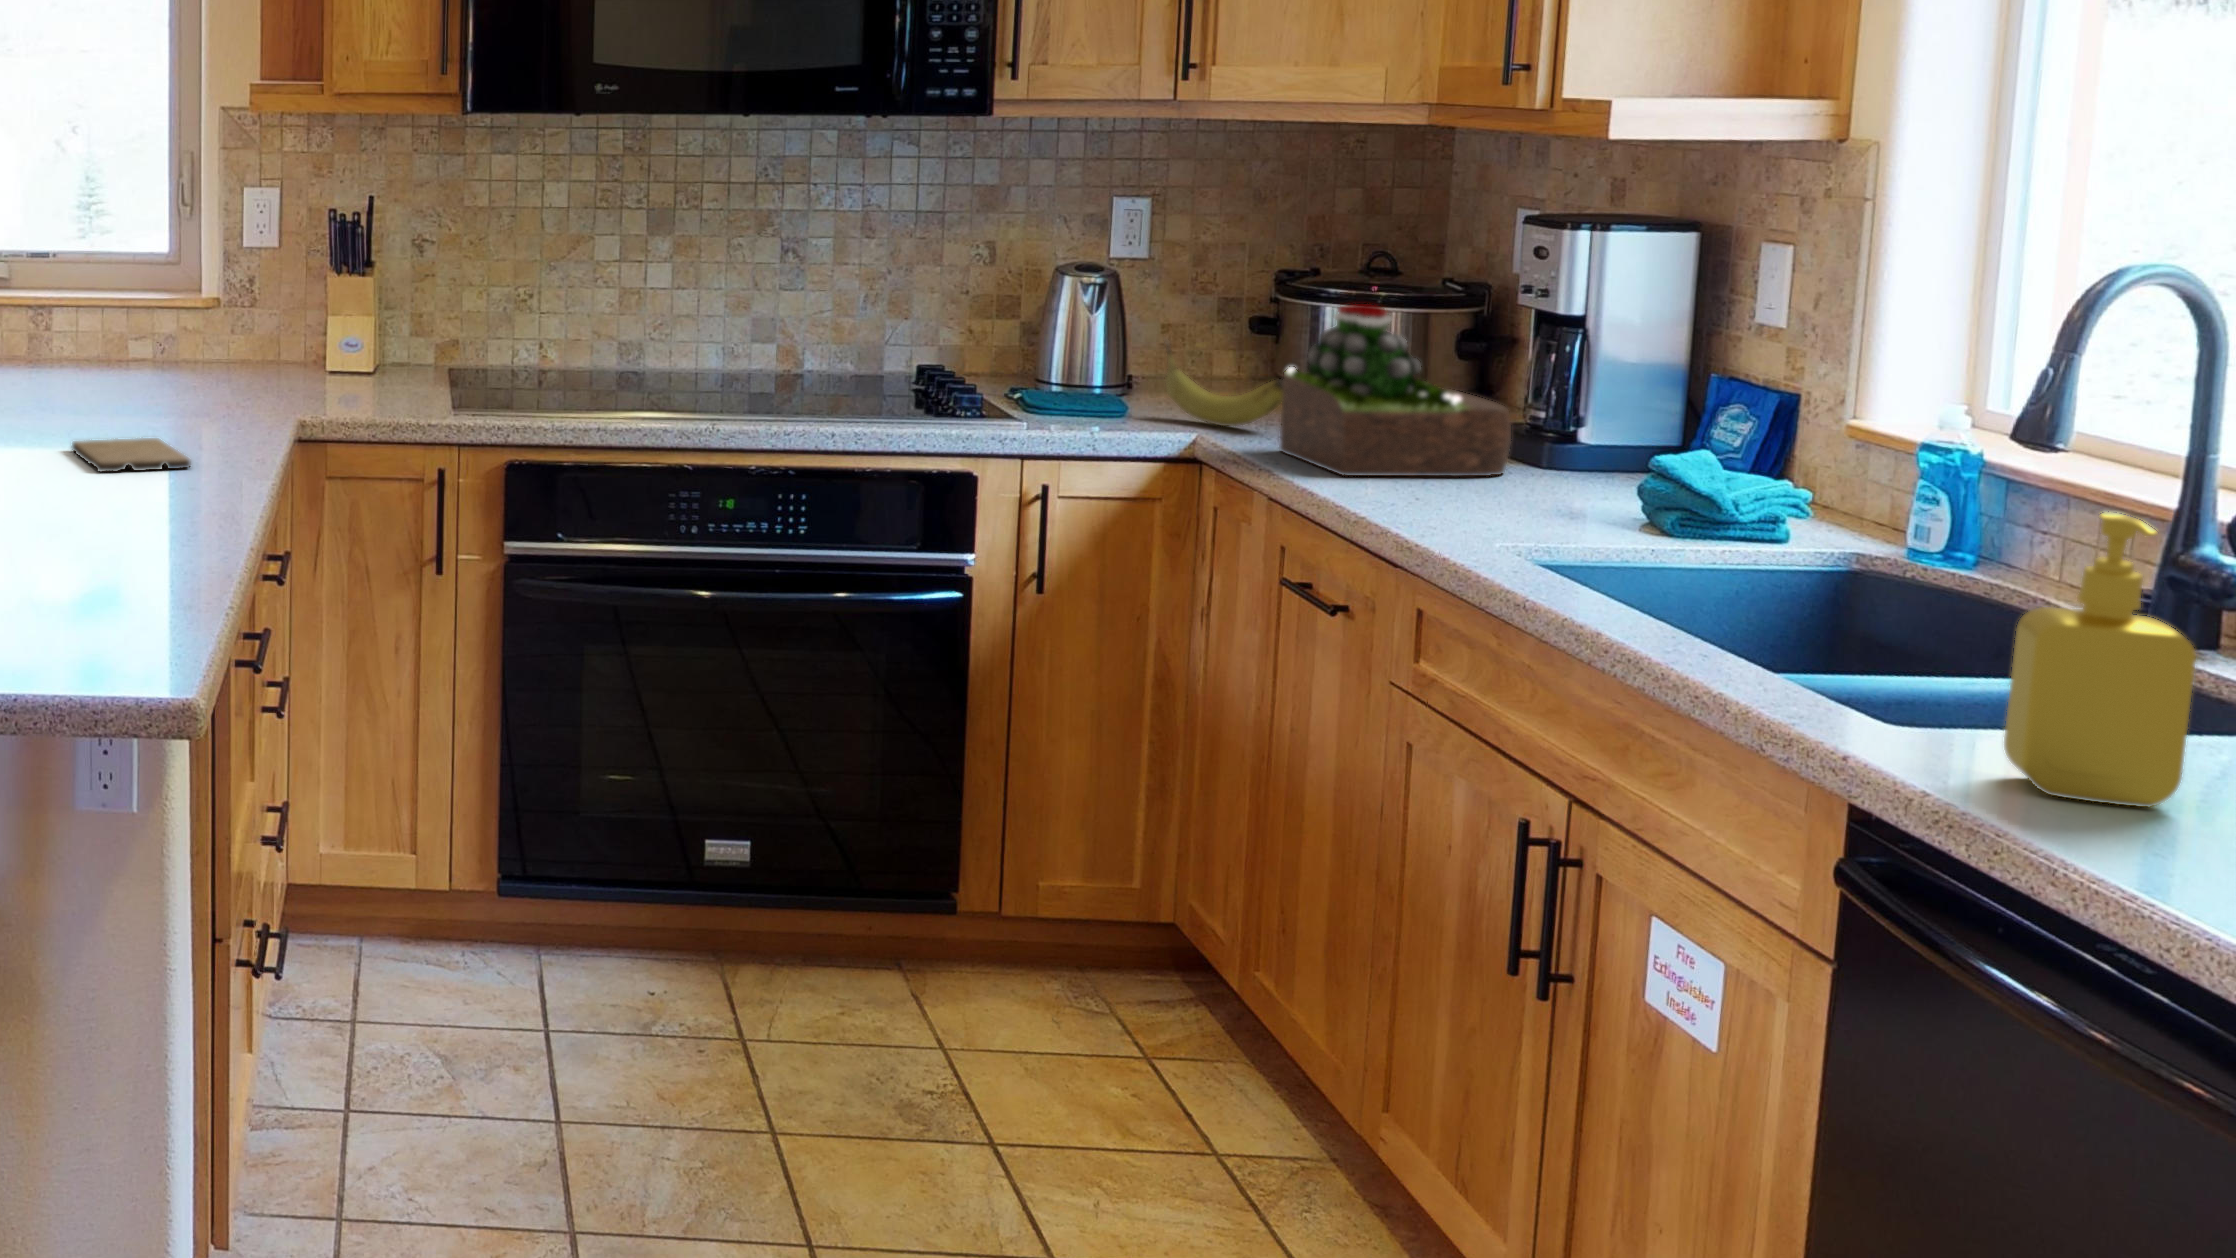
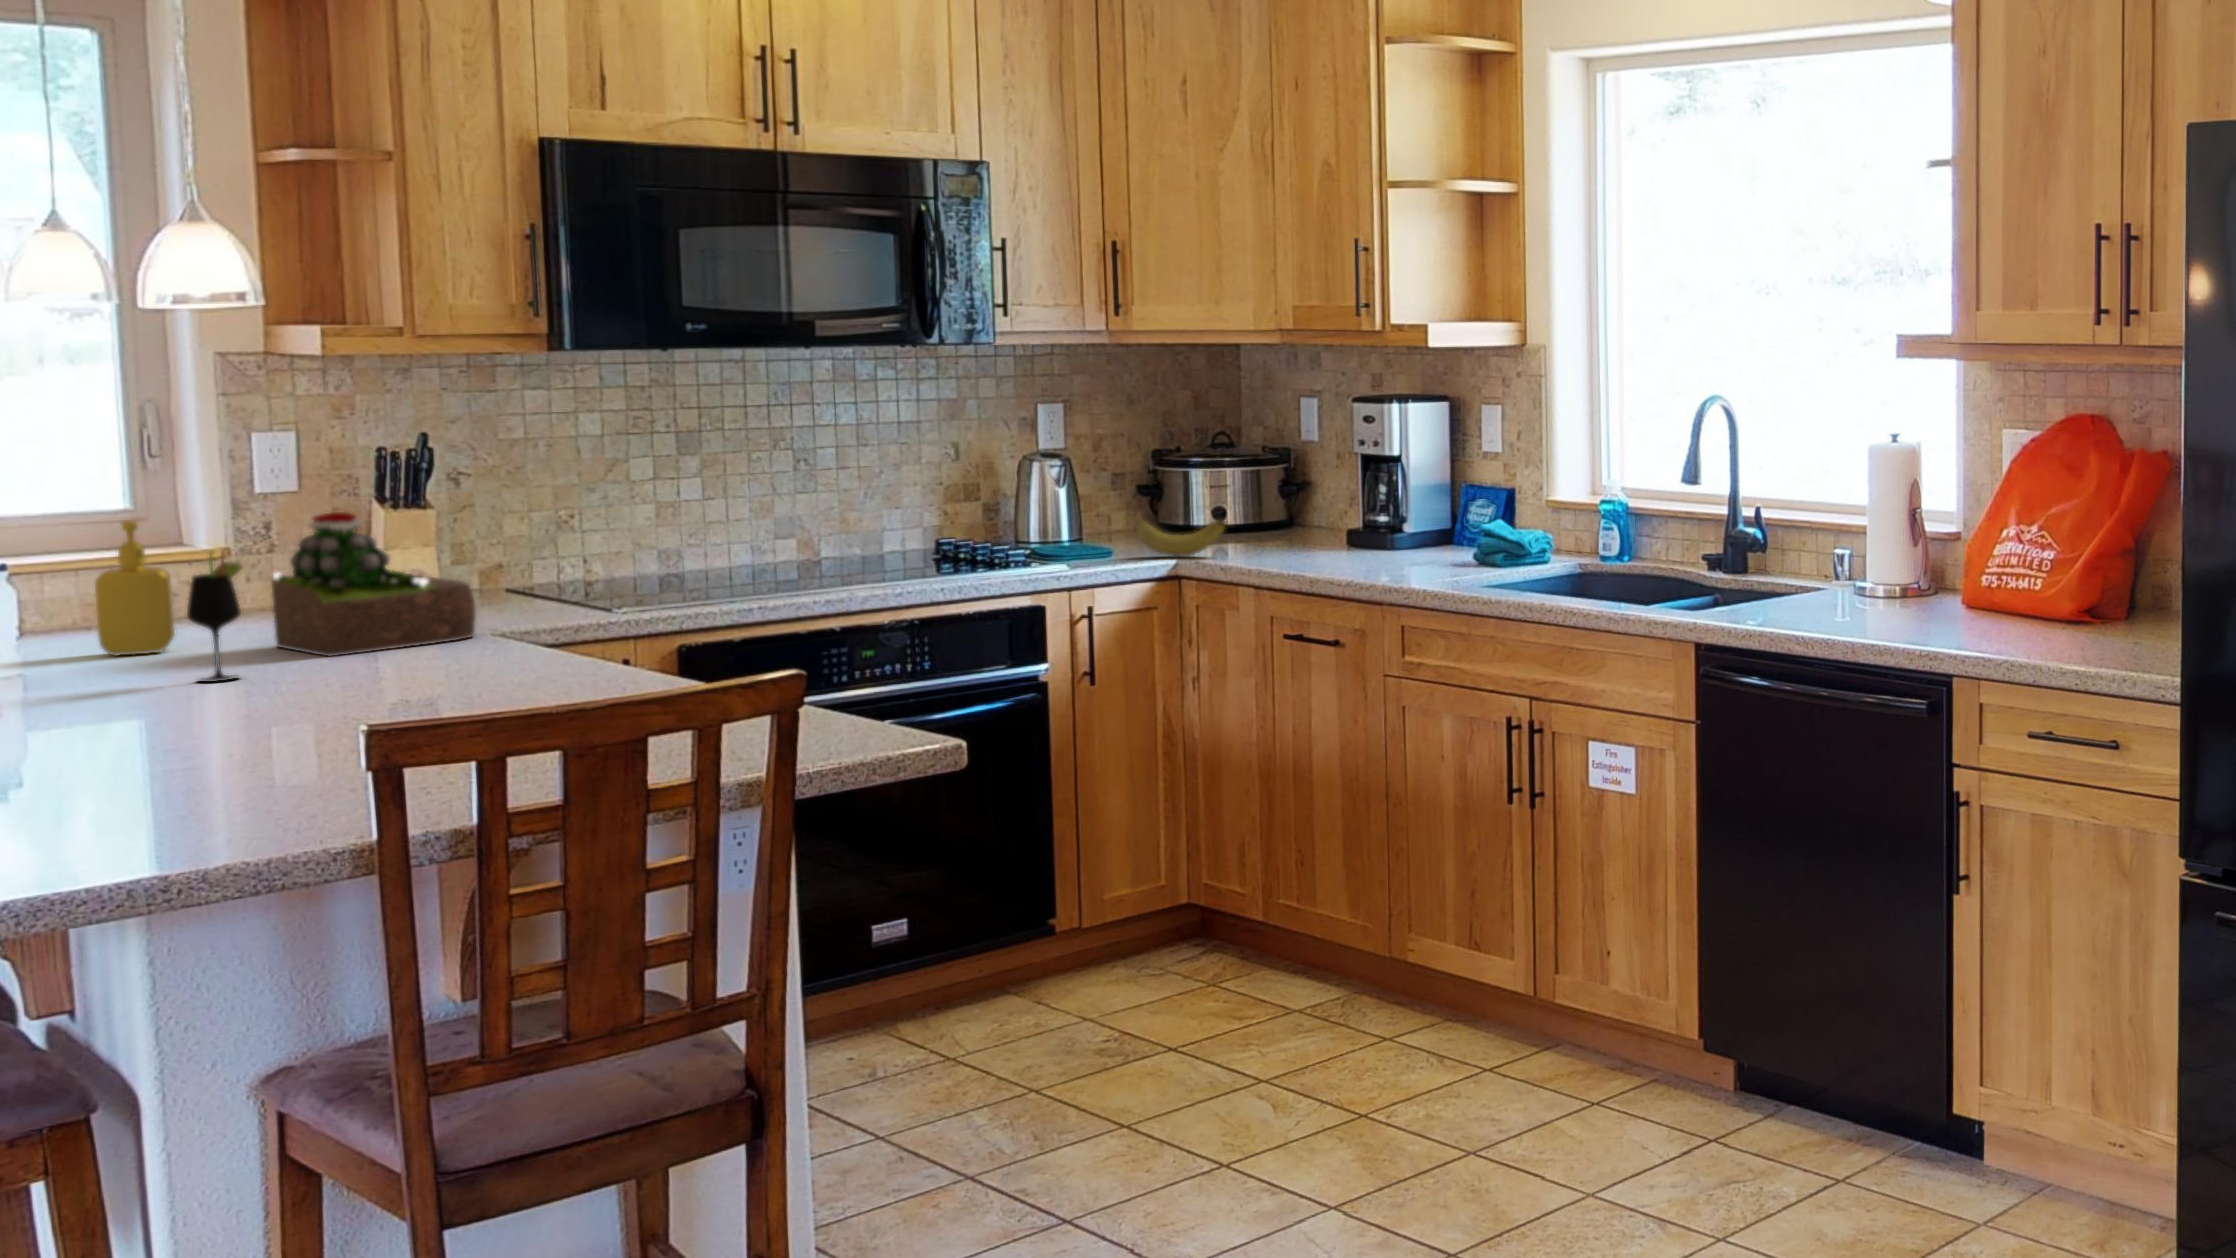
wine glass: none [24,295,65,421] -> present [187,553,243,682]
succulent plant: present [1280,304,1511,476] -> present [272,512,476,656]
cutting board: present [72,438,191,472] -> none [360,667,531,694]
soap dispenser: present [2004,513,2196,807] -> present [95,520,175,656]

